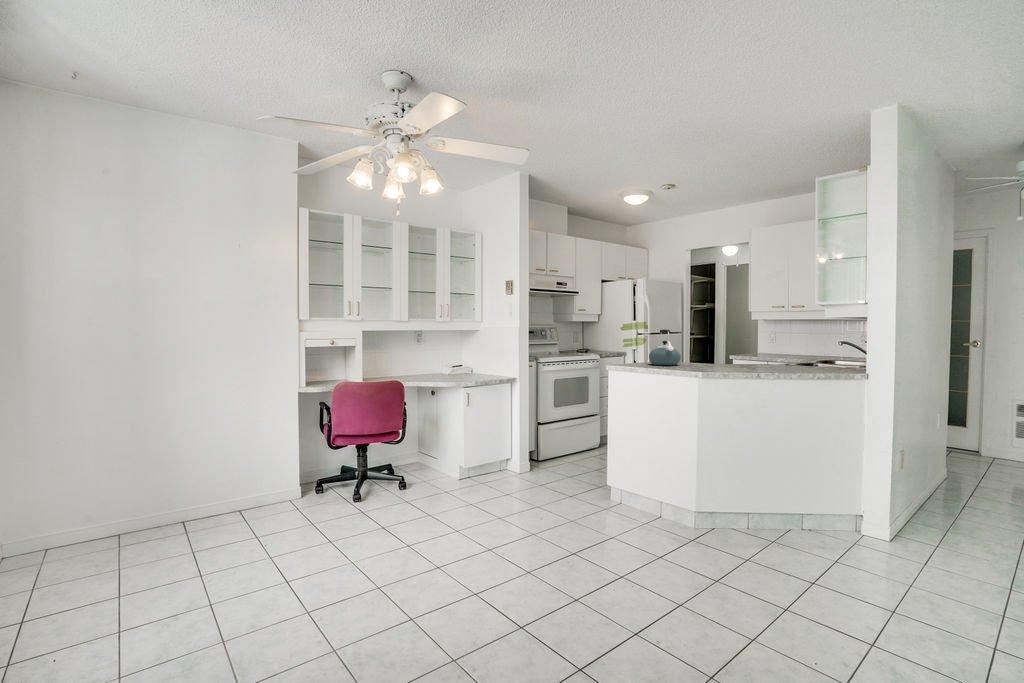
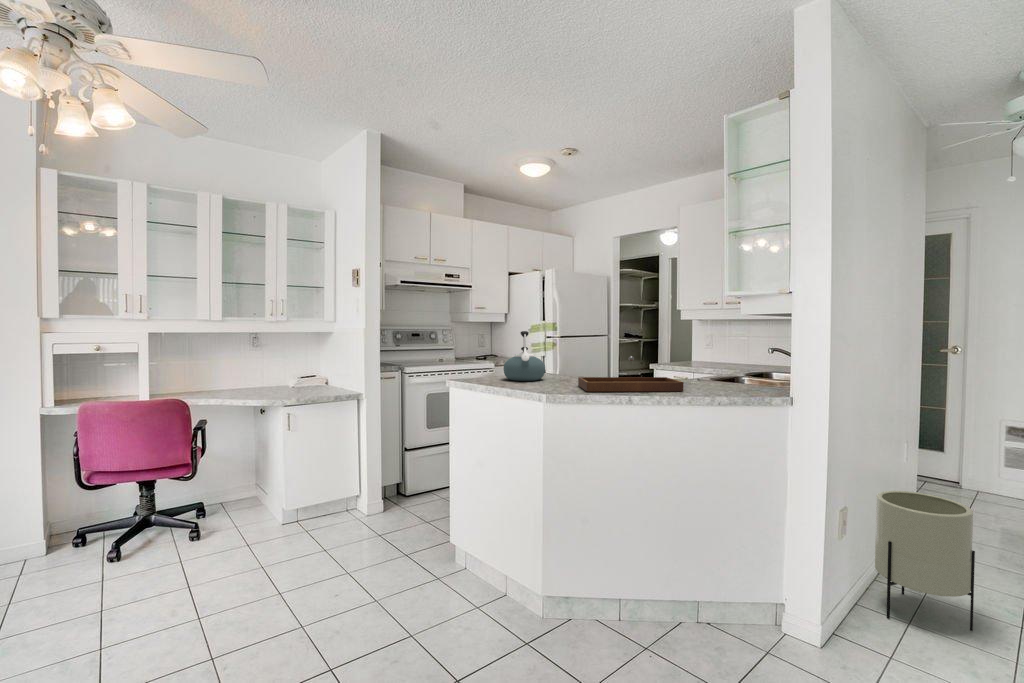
tray: none [713,347,793,371] -> present [578,356,684,392]
planter: none [923,442,994,533] -> present [875,491,975,631]

